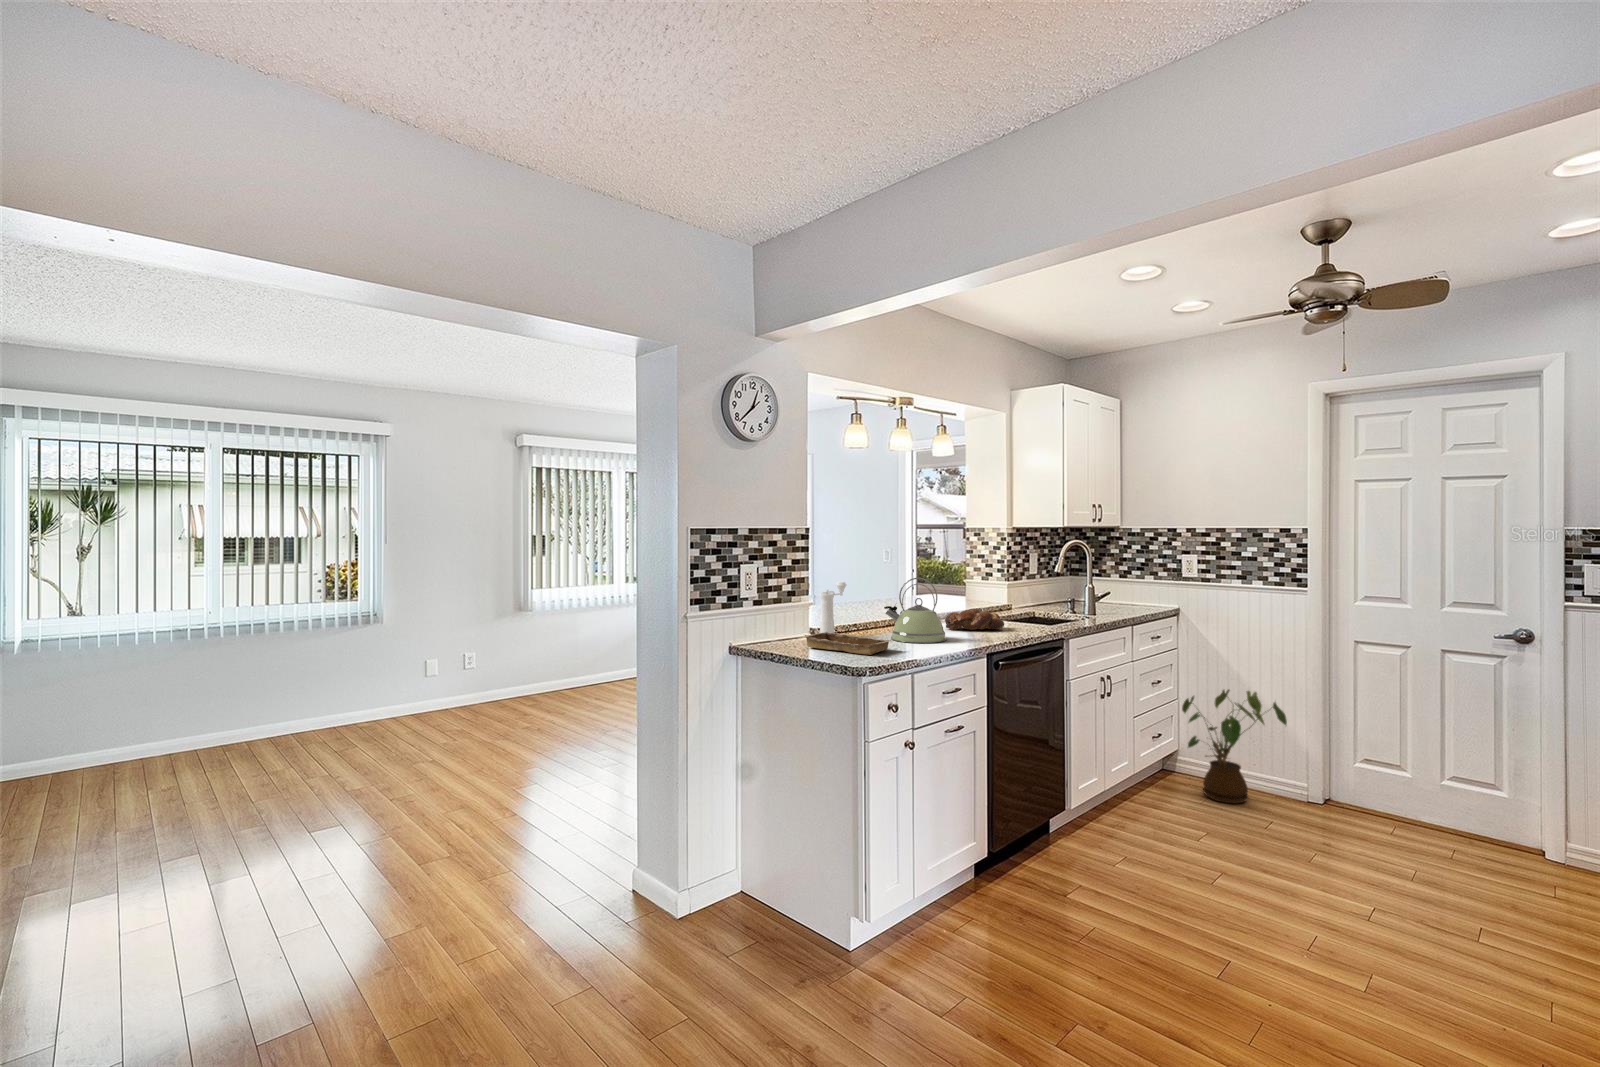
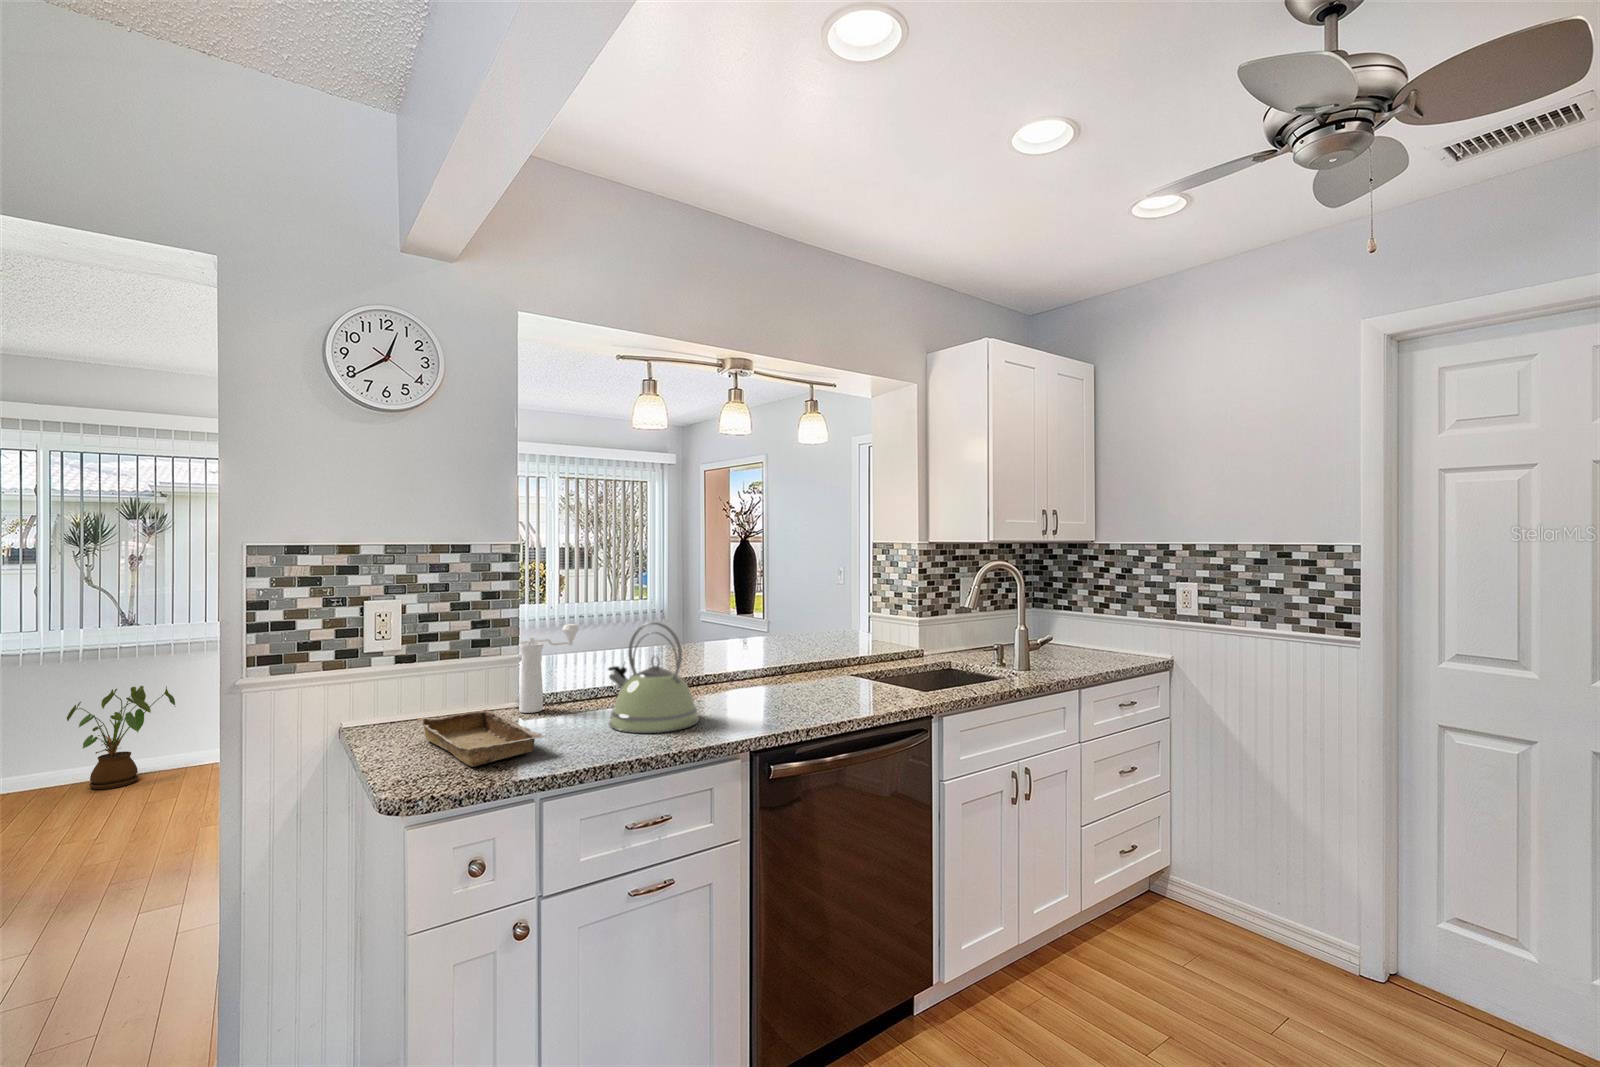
bread loaf: present [945,609,1004,630] -> none [747,666,834,701]
house plant: present [1182,690,1287,804] -> present [67,686,175,789]

